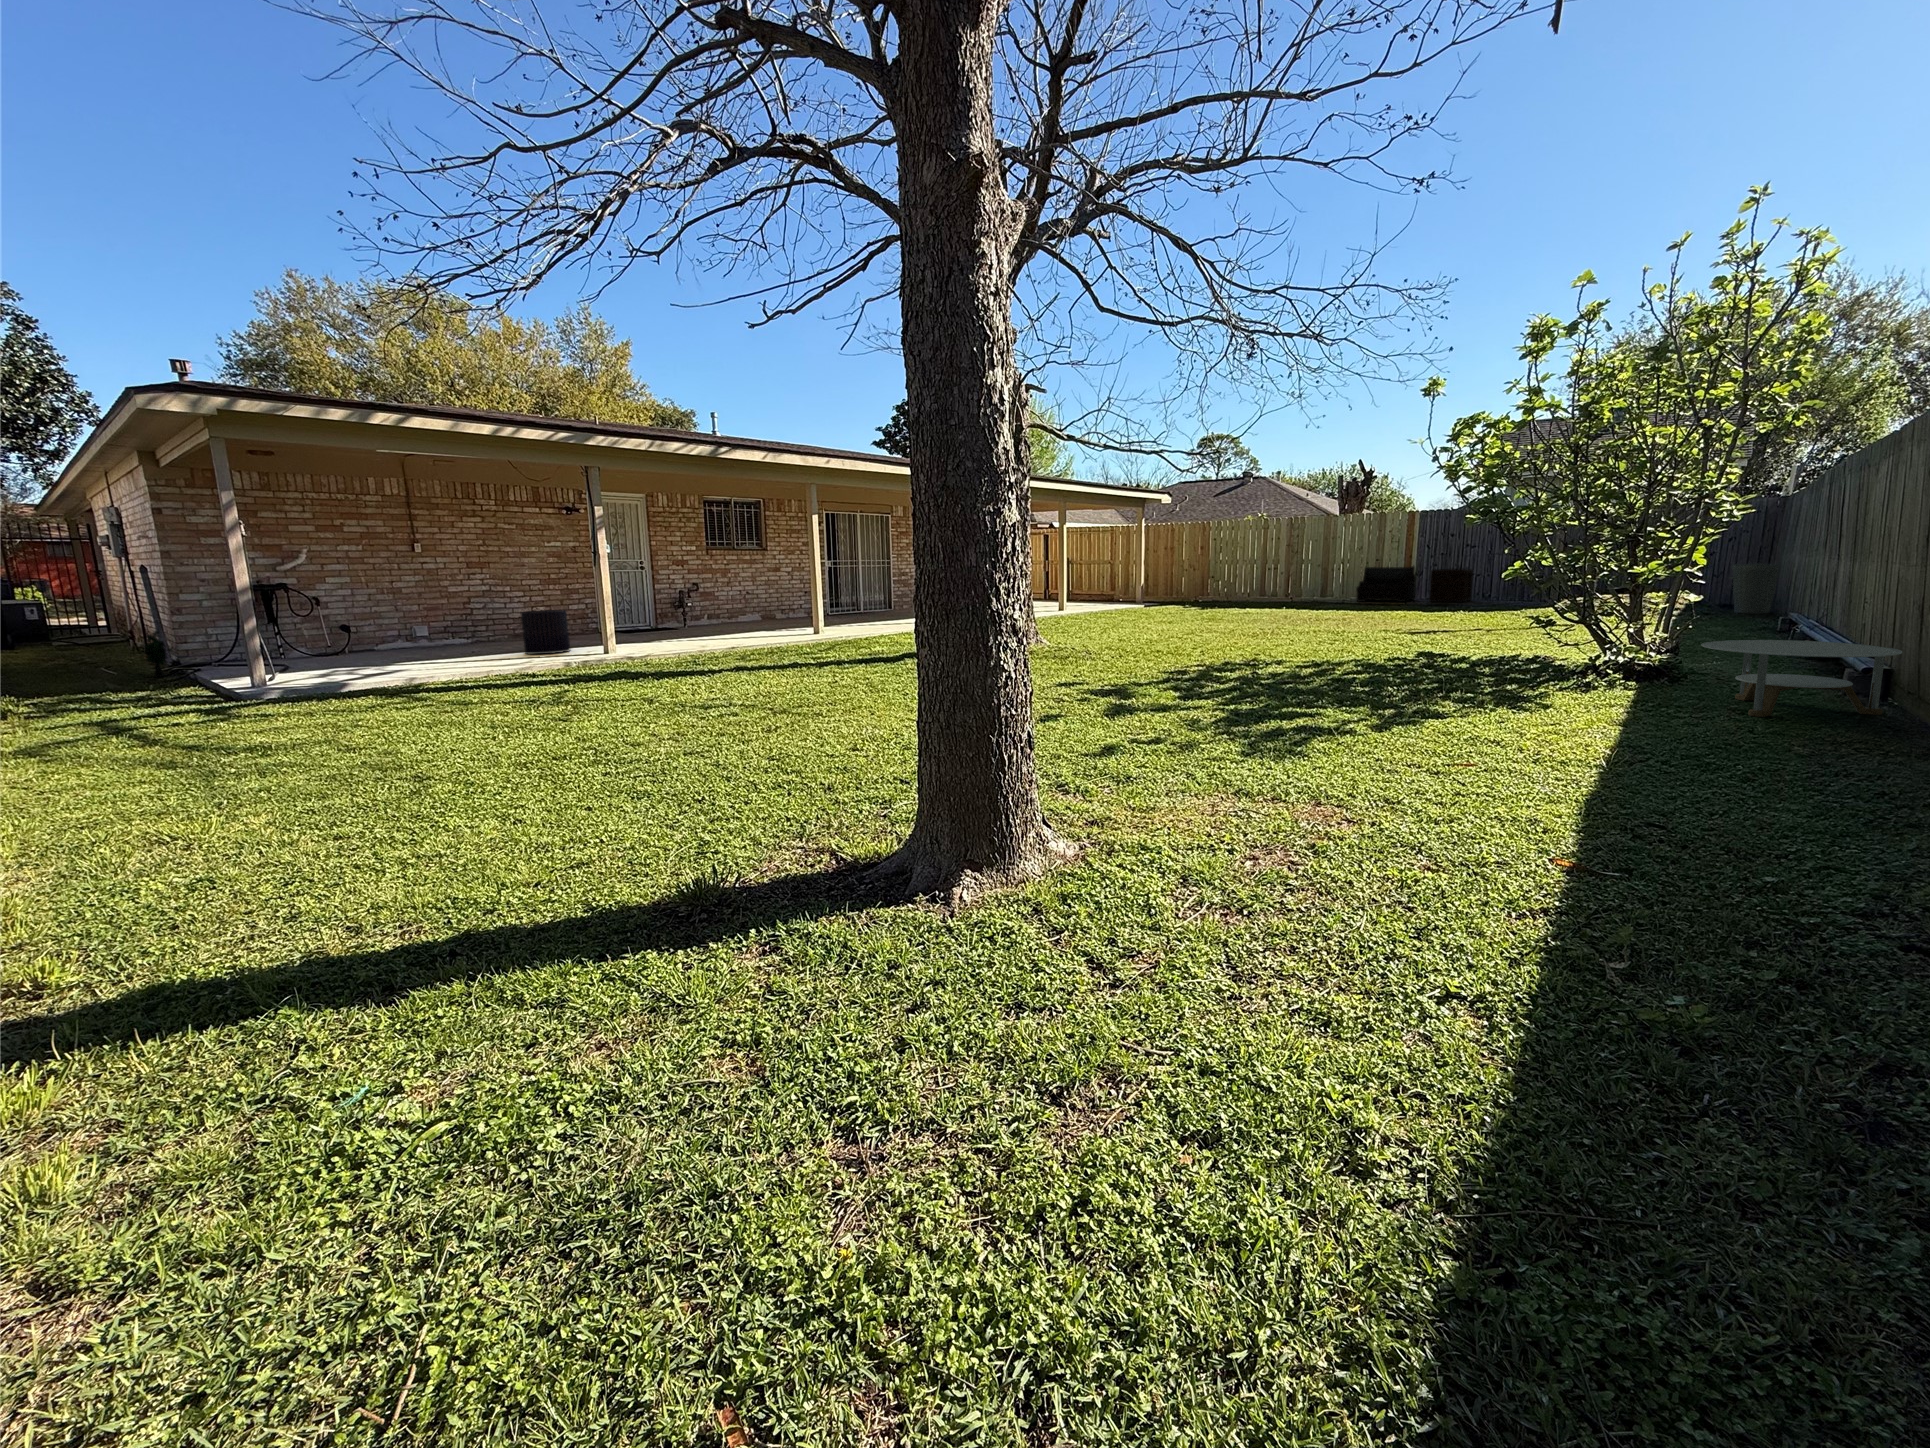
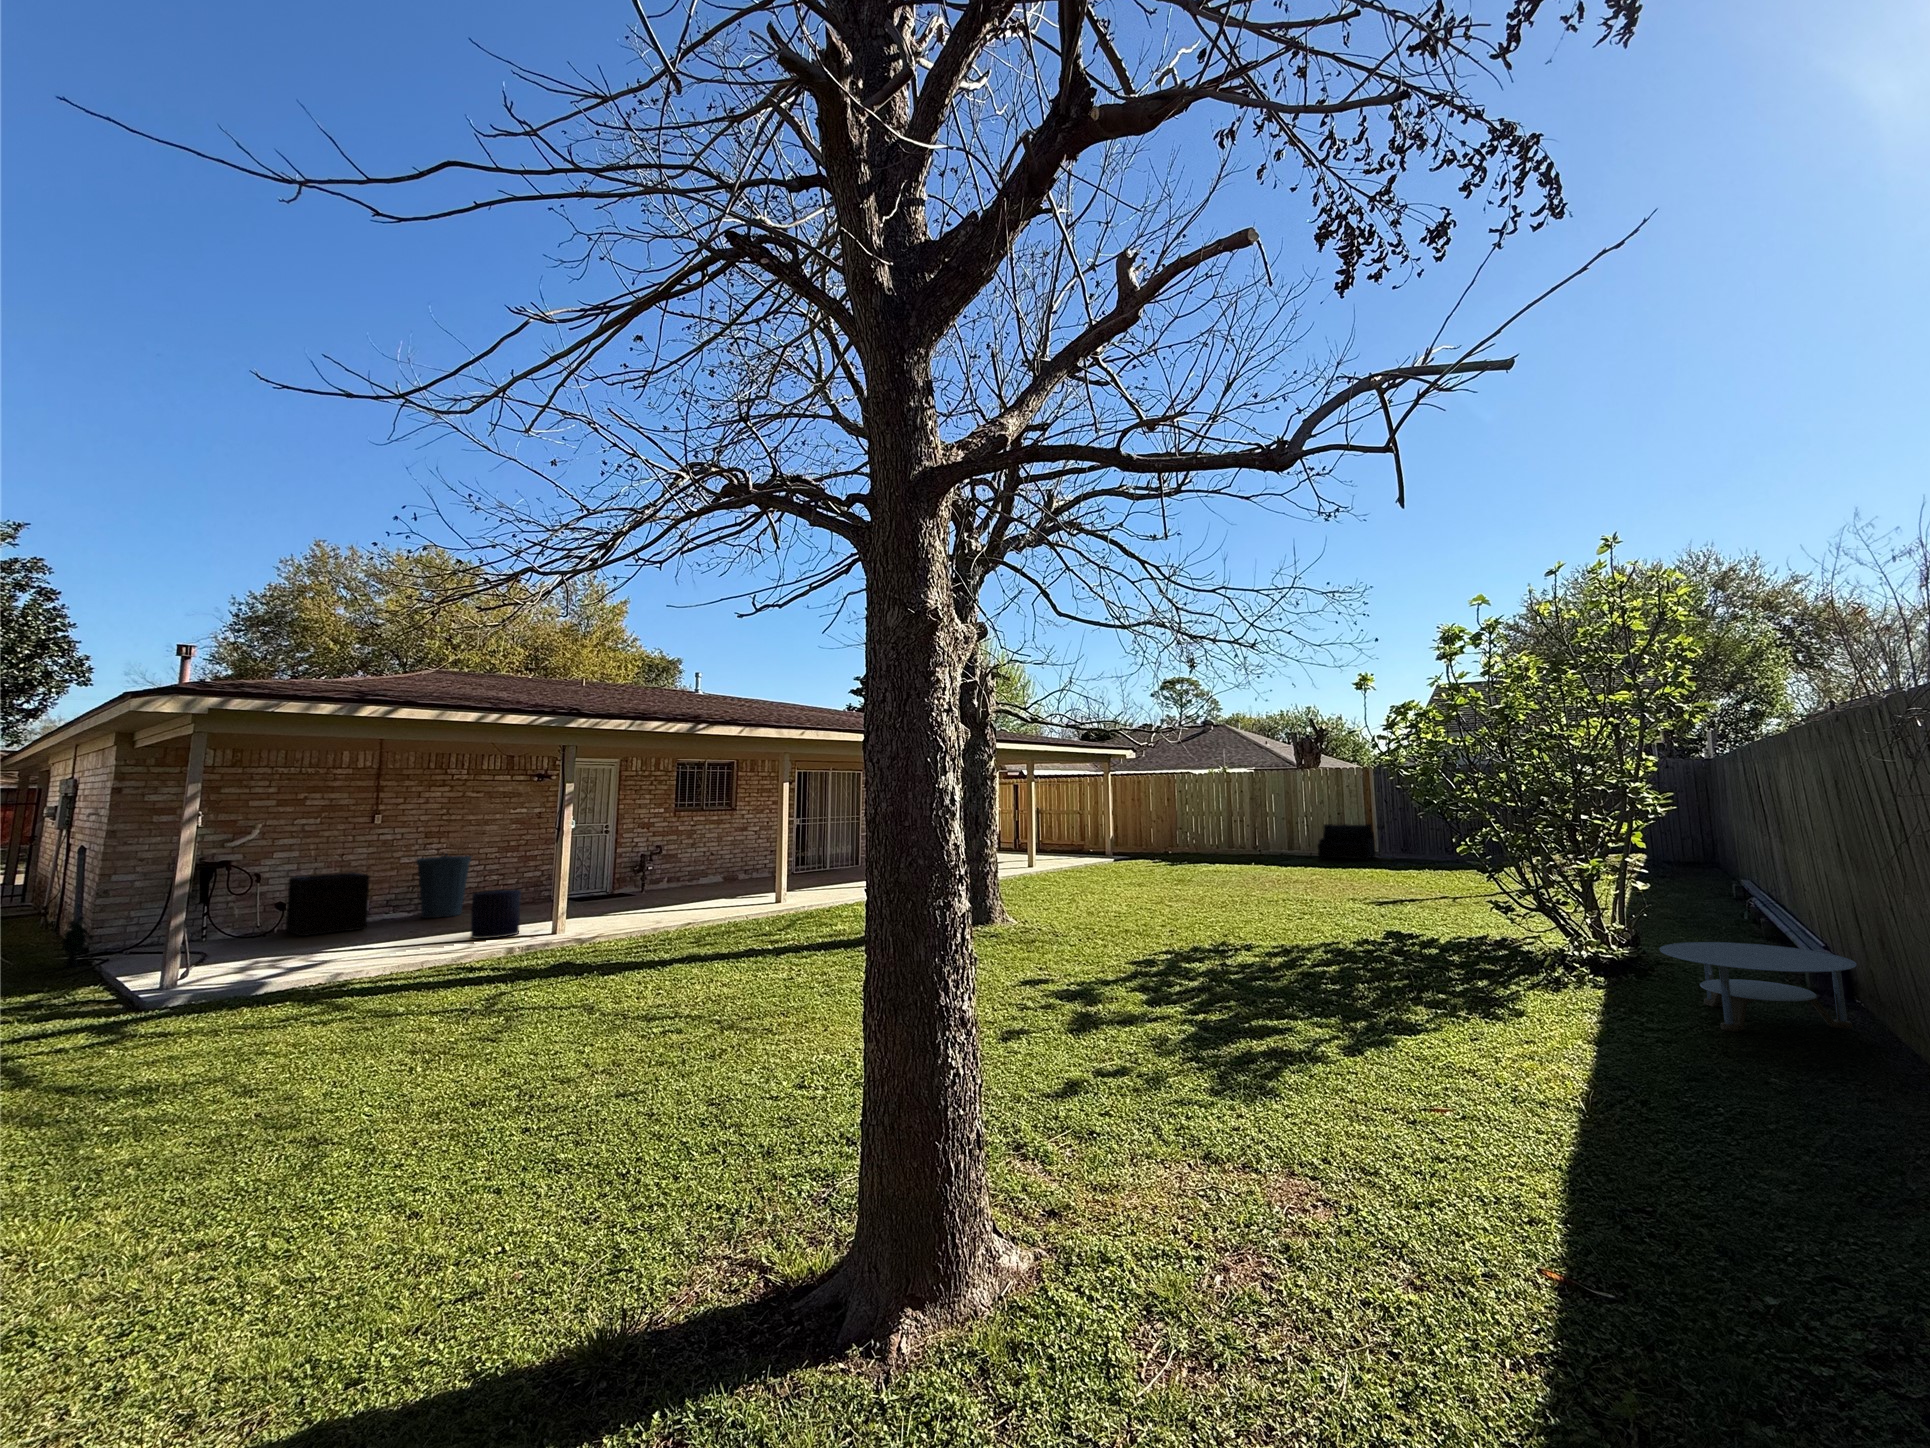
trash can: present [1730,563,1779,614] -> present [416,854,471,918]
wooden crate: present [1429,568,1473,602] -> present [286,872,370,936]

